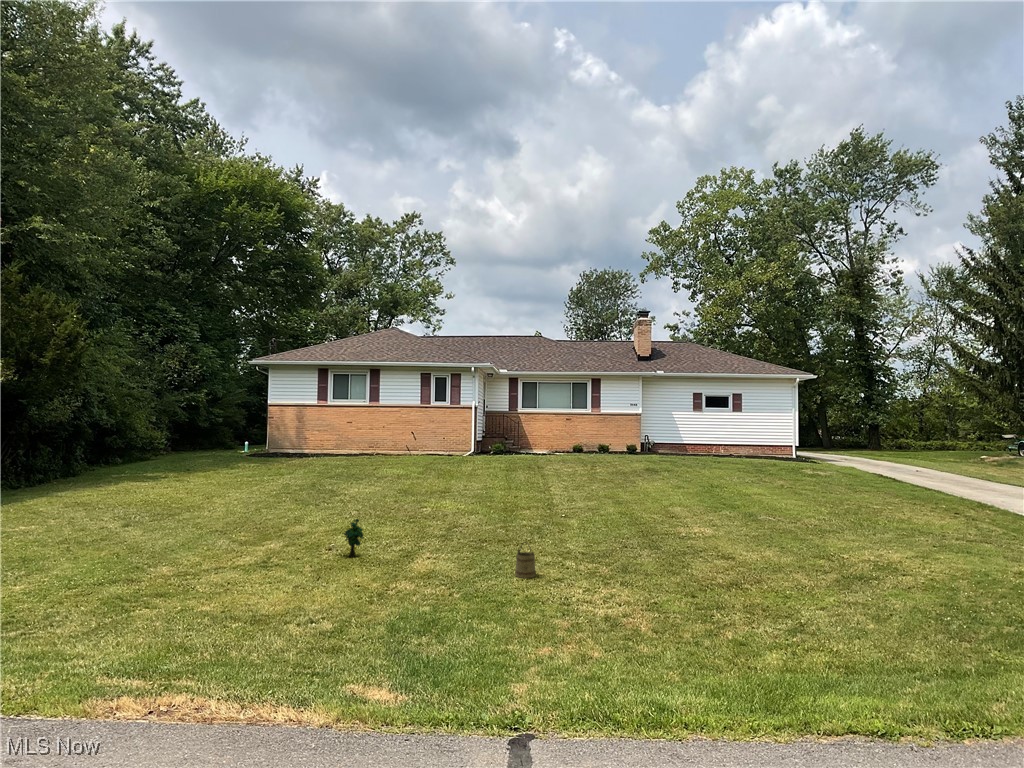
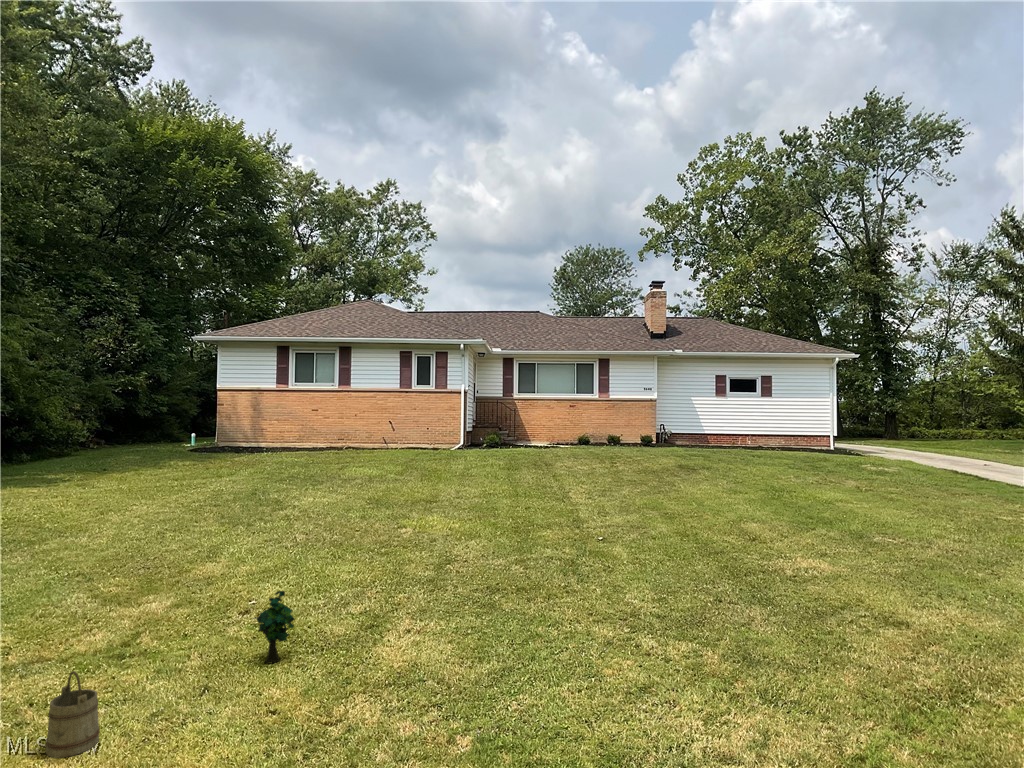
bucket: present [515,542,536,578] -> present [46,671,100,758]

